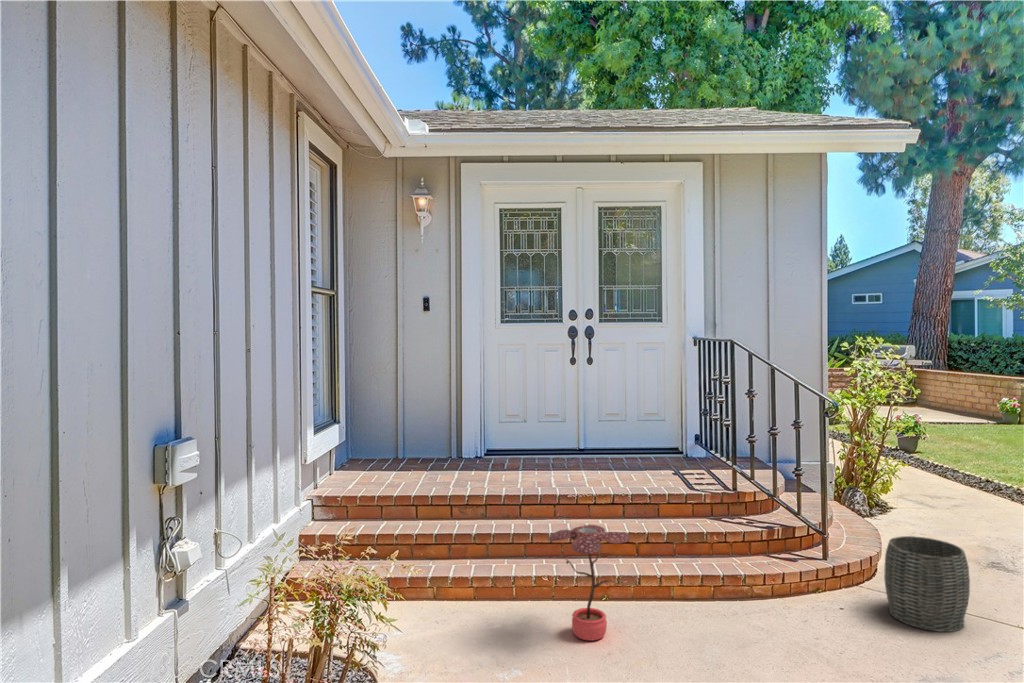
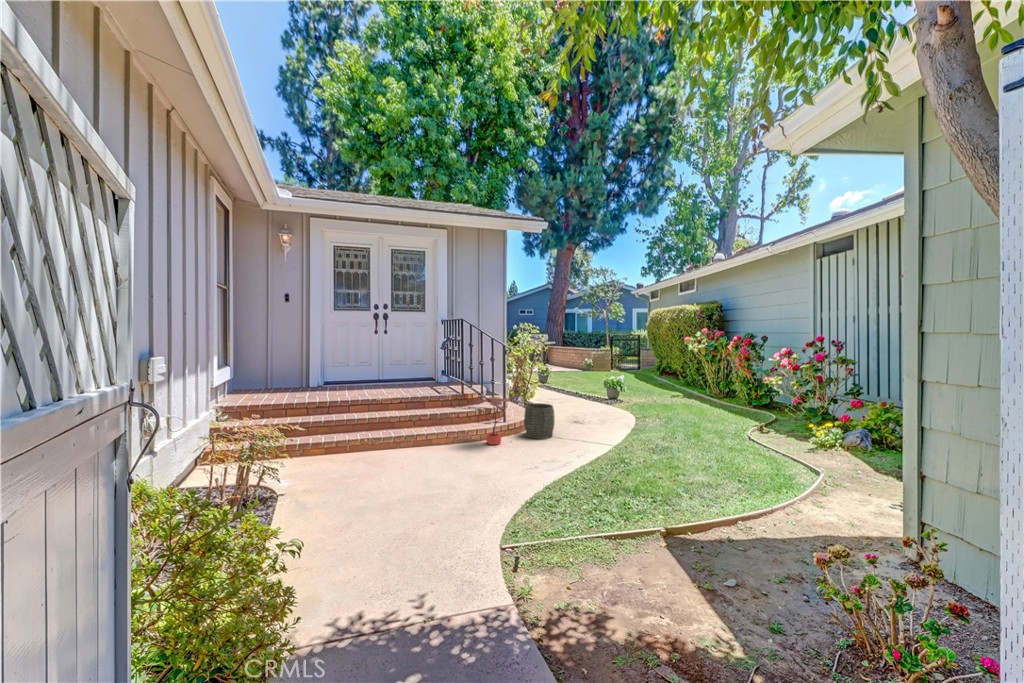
potted plant: present [548,525,630,641] -> present [477,397,511,445]

